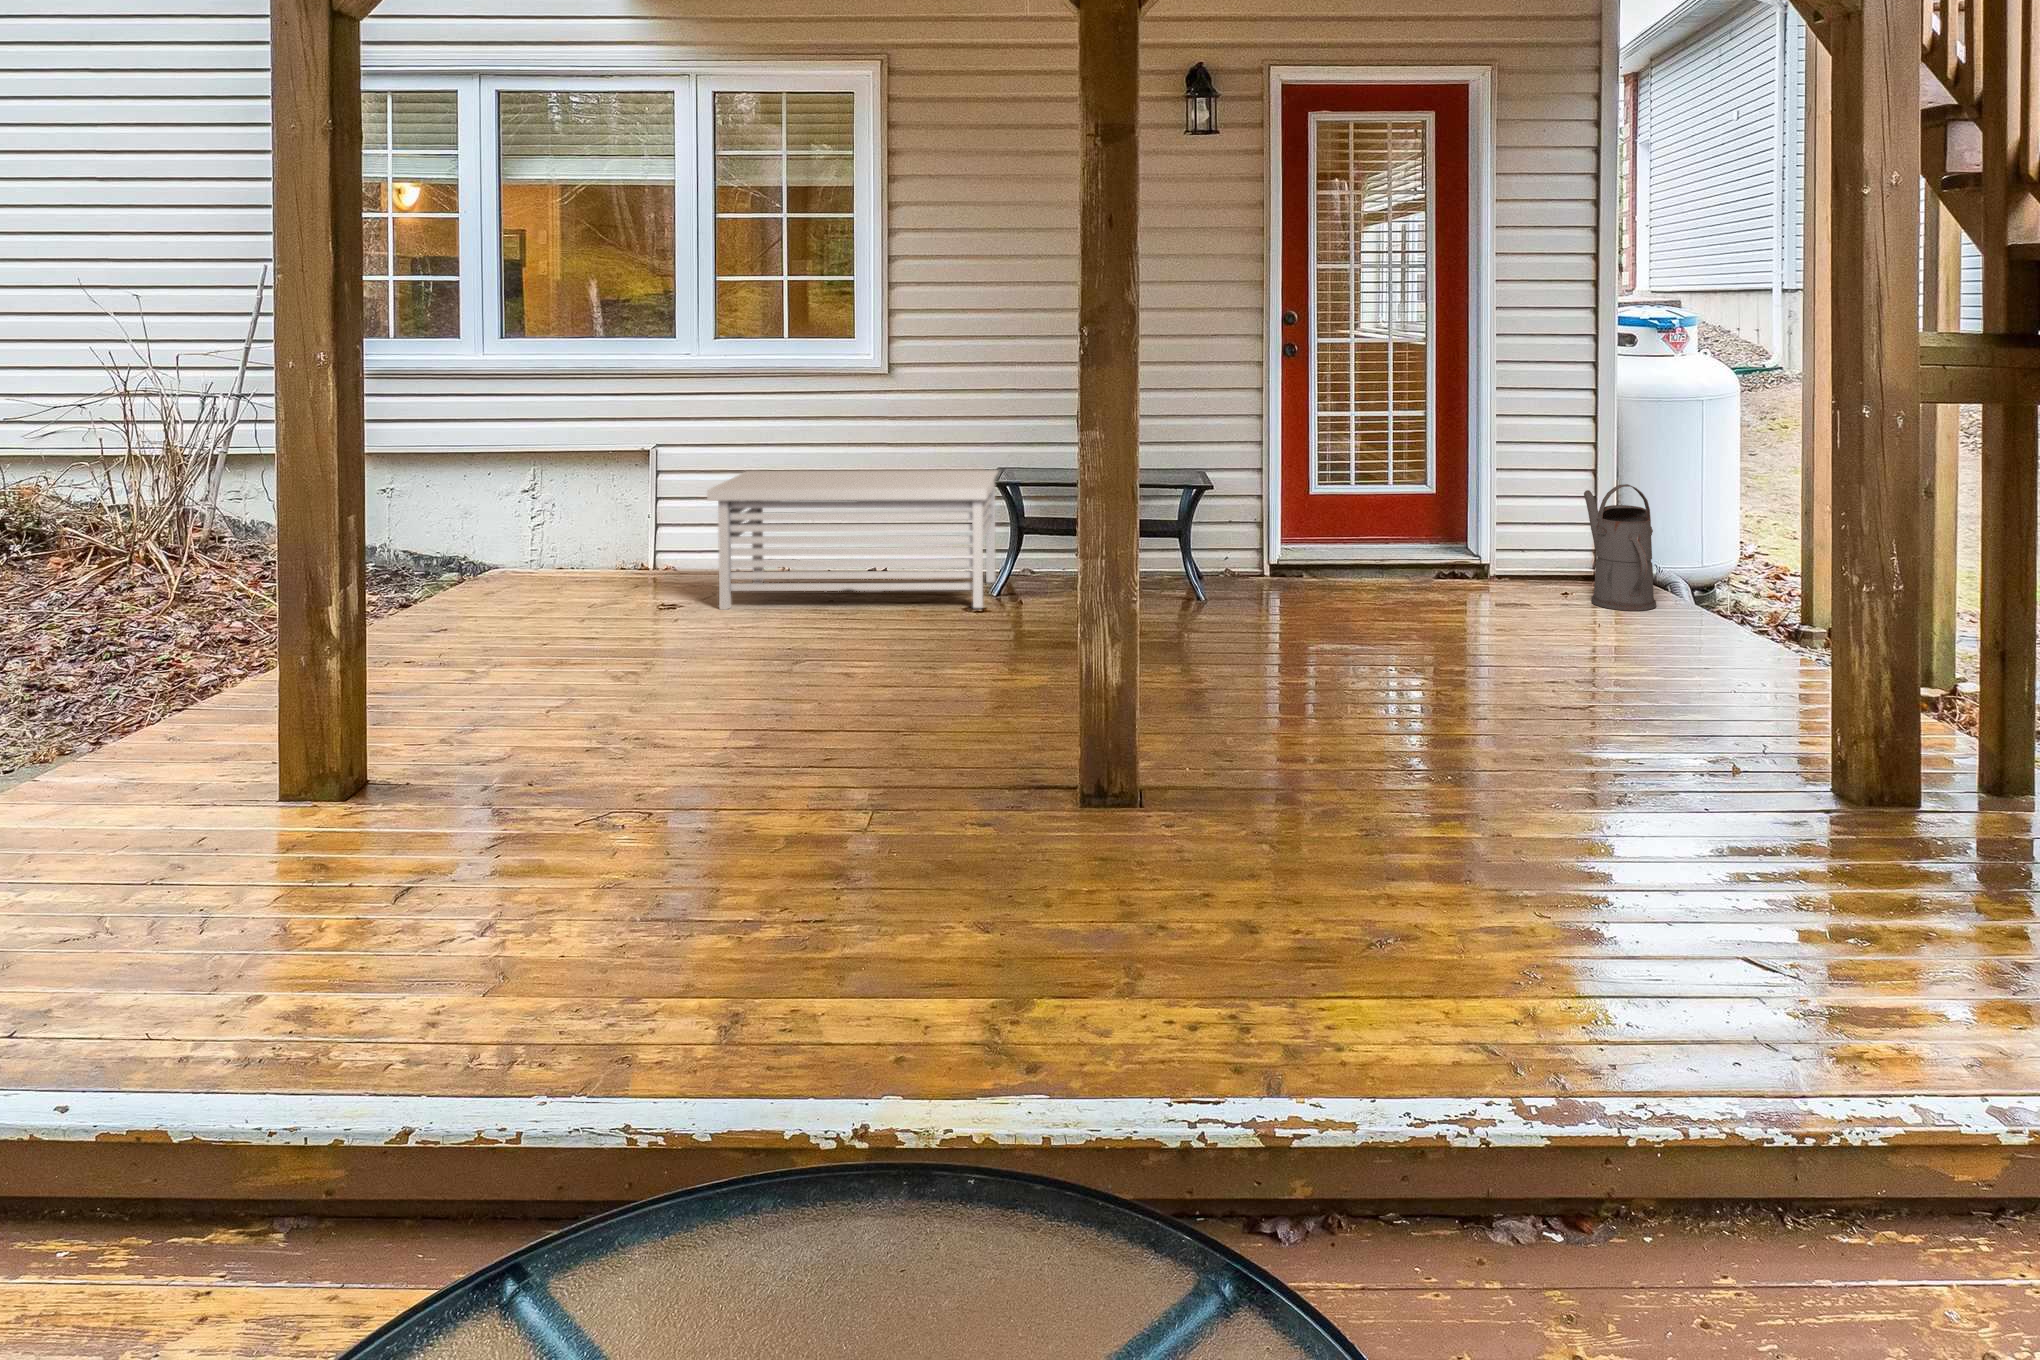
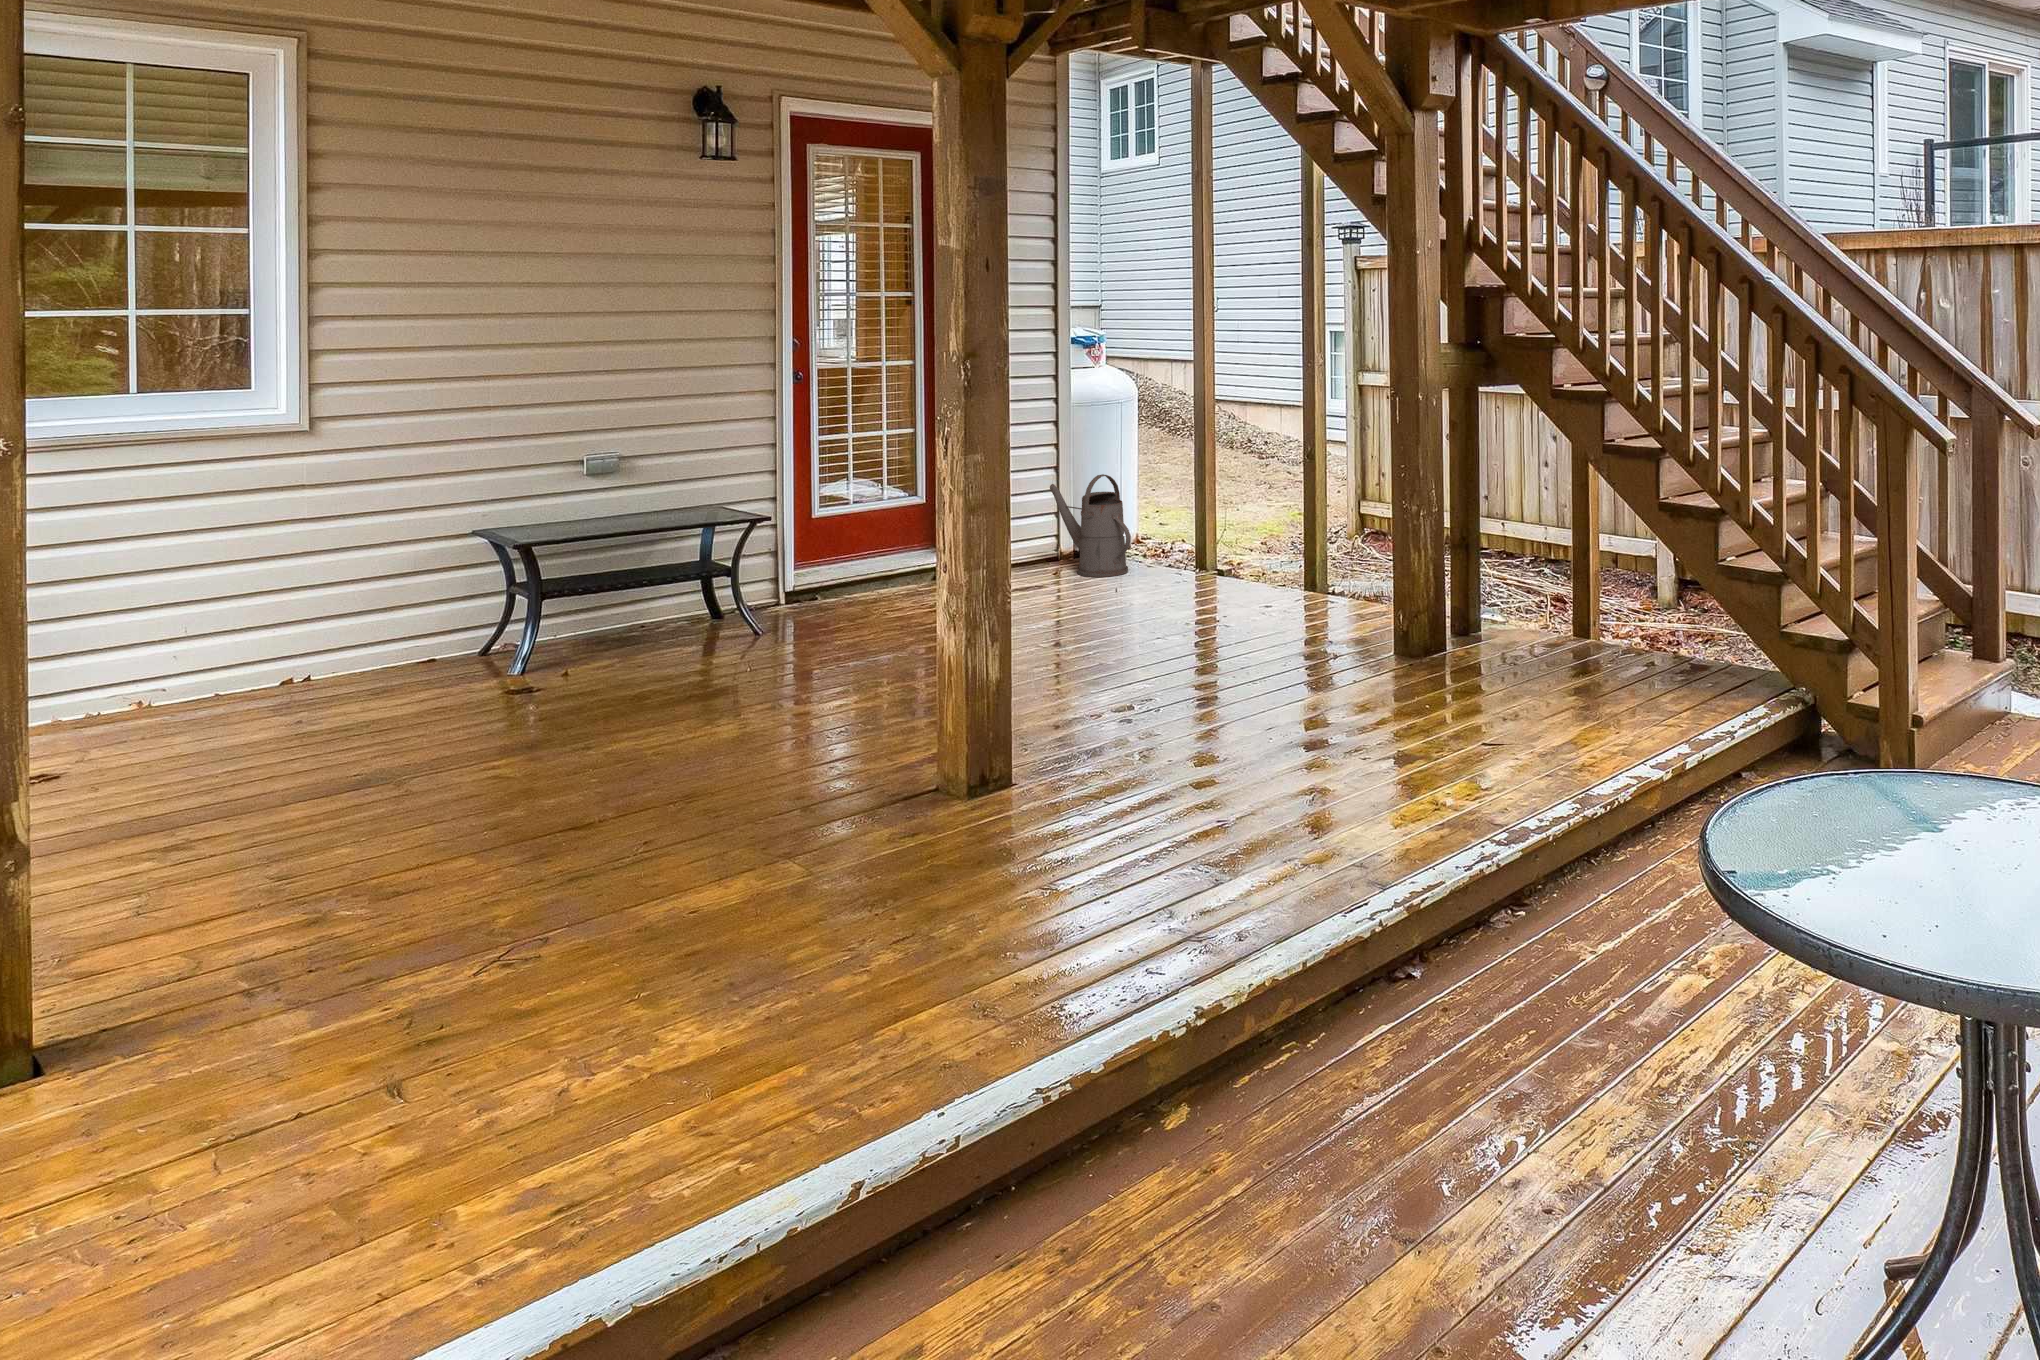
storage bench: present [707,470,998,609] -> none [83,531,528,761]

